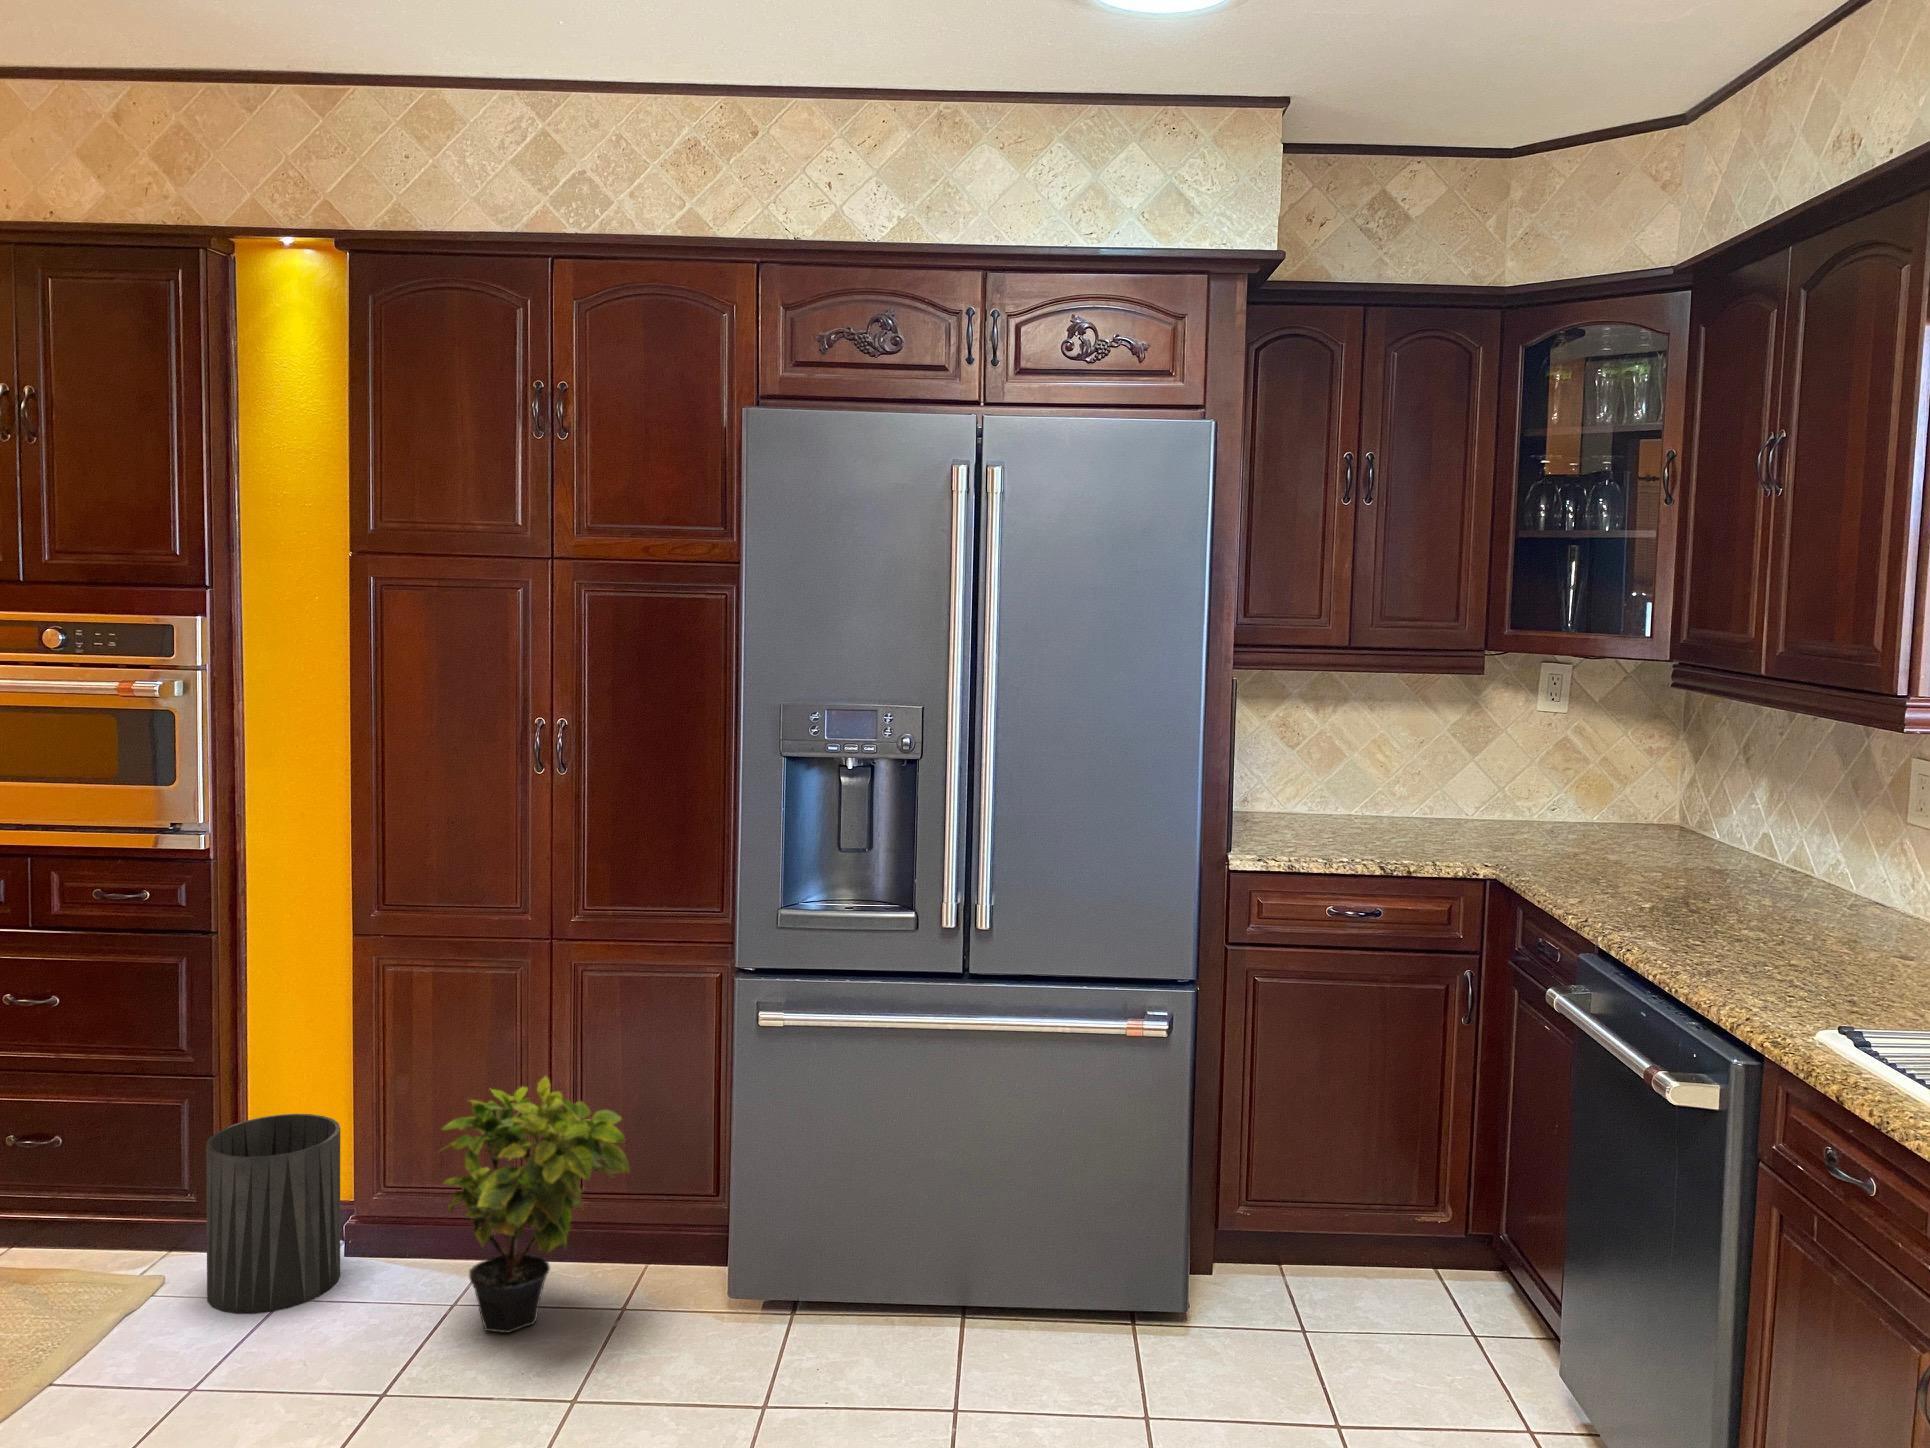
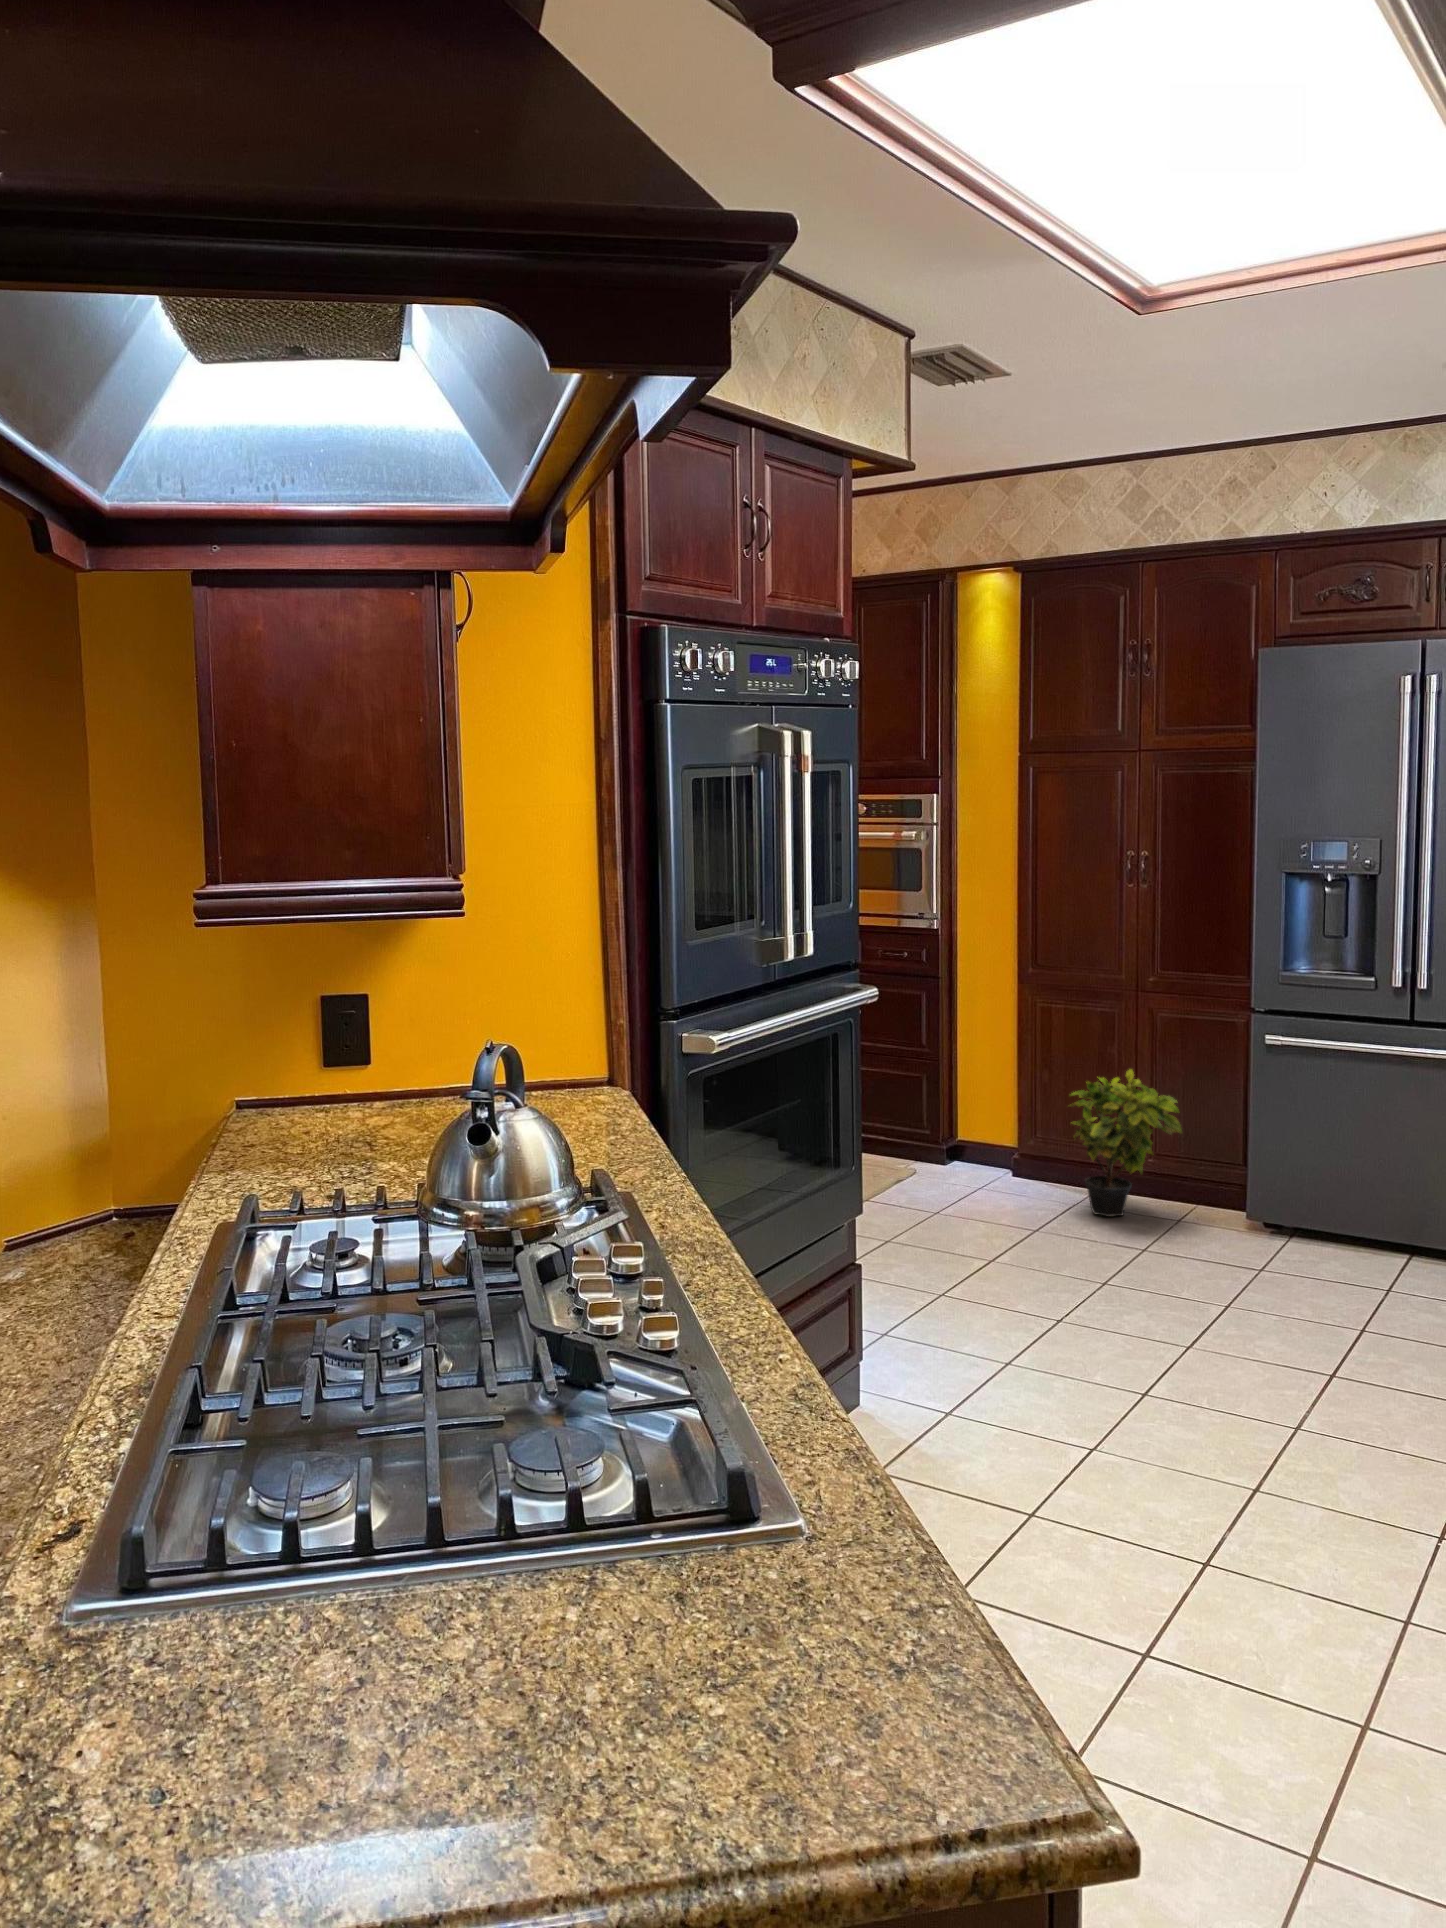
trash can: present [206,1114,340,1314] -> none [939,1086,1010,1190]

